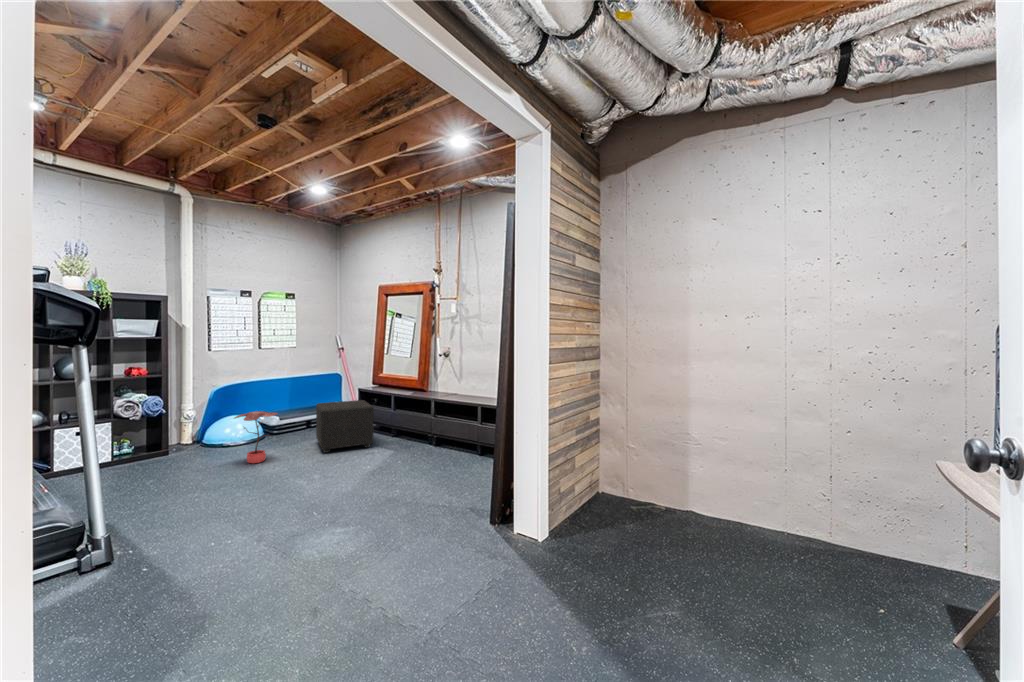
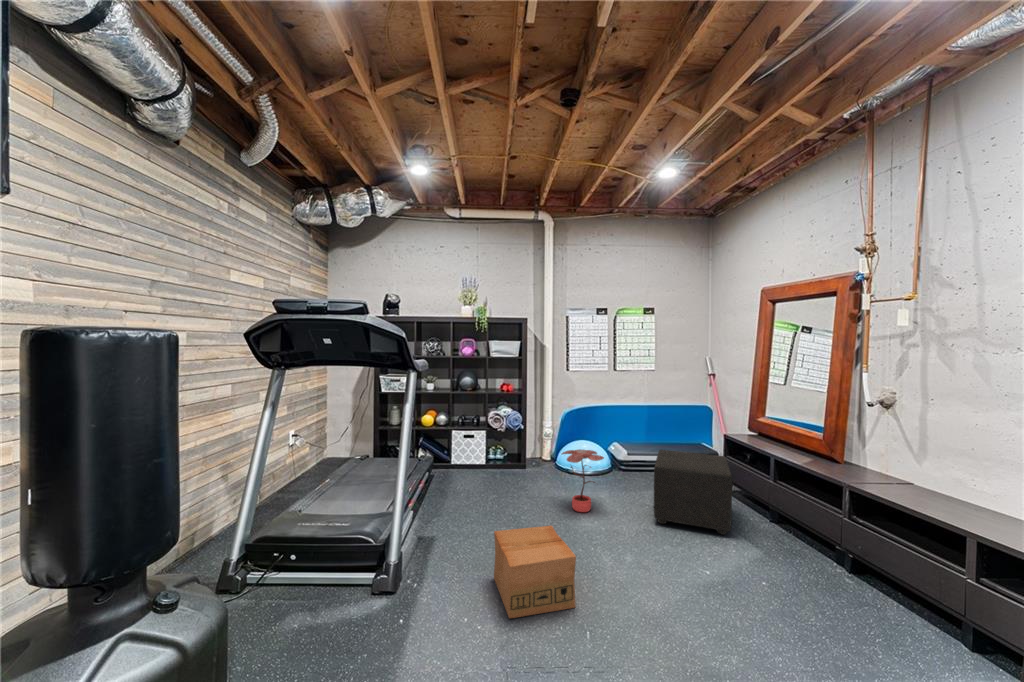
cardboard box: none [209,459,293,521] -> present [494,526,576,618]

